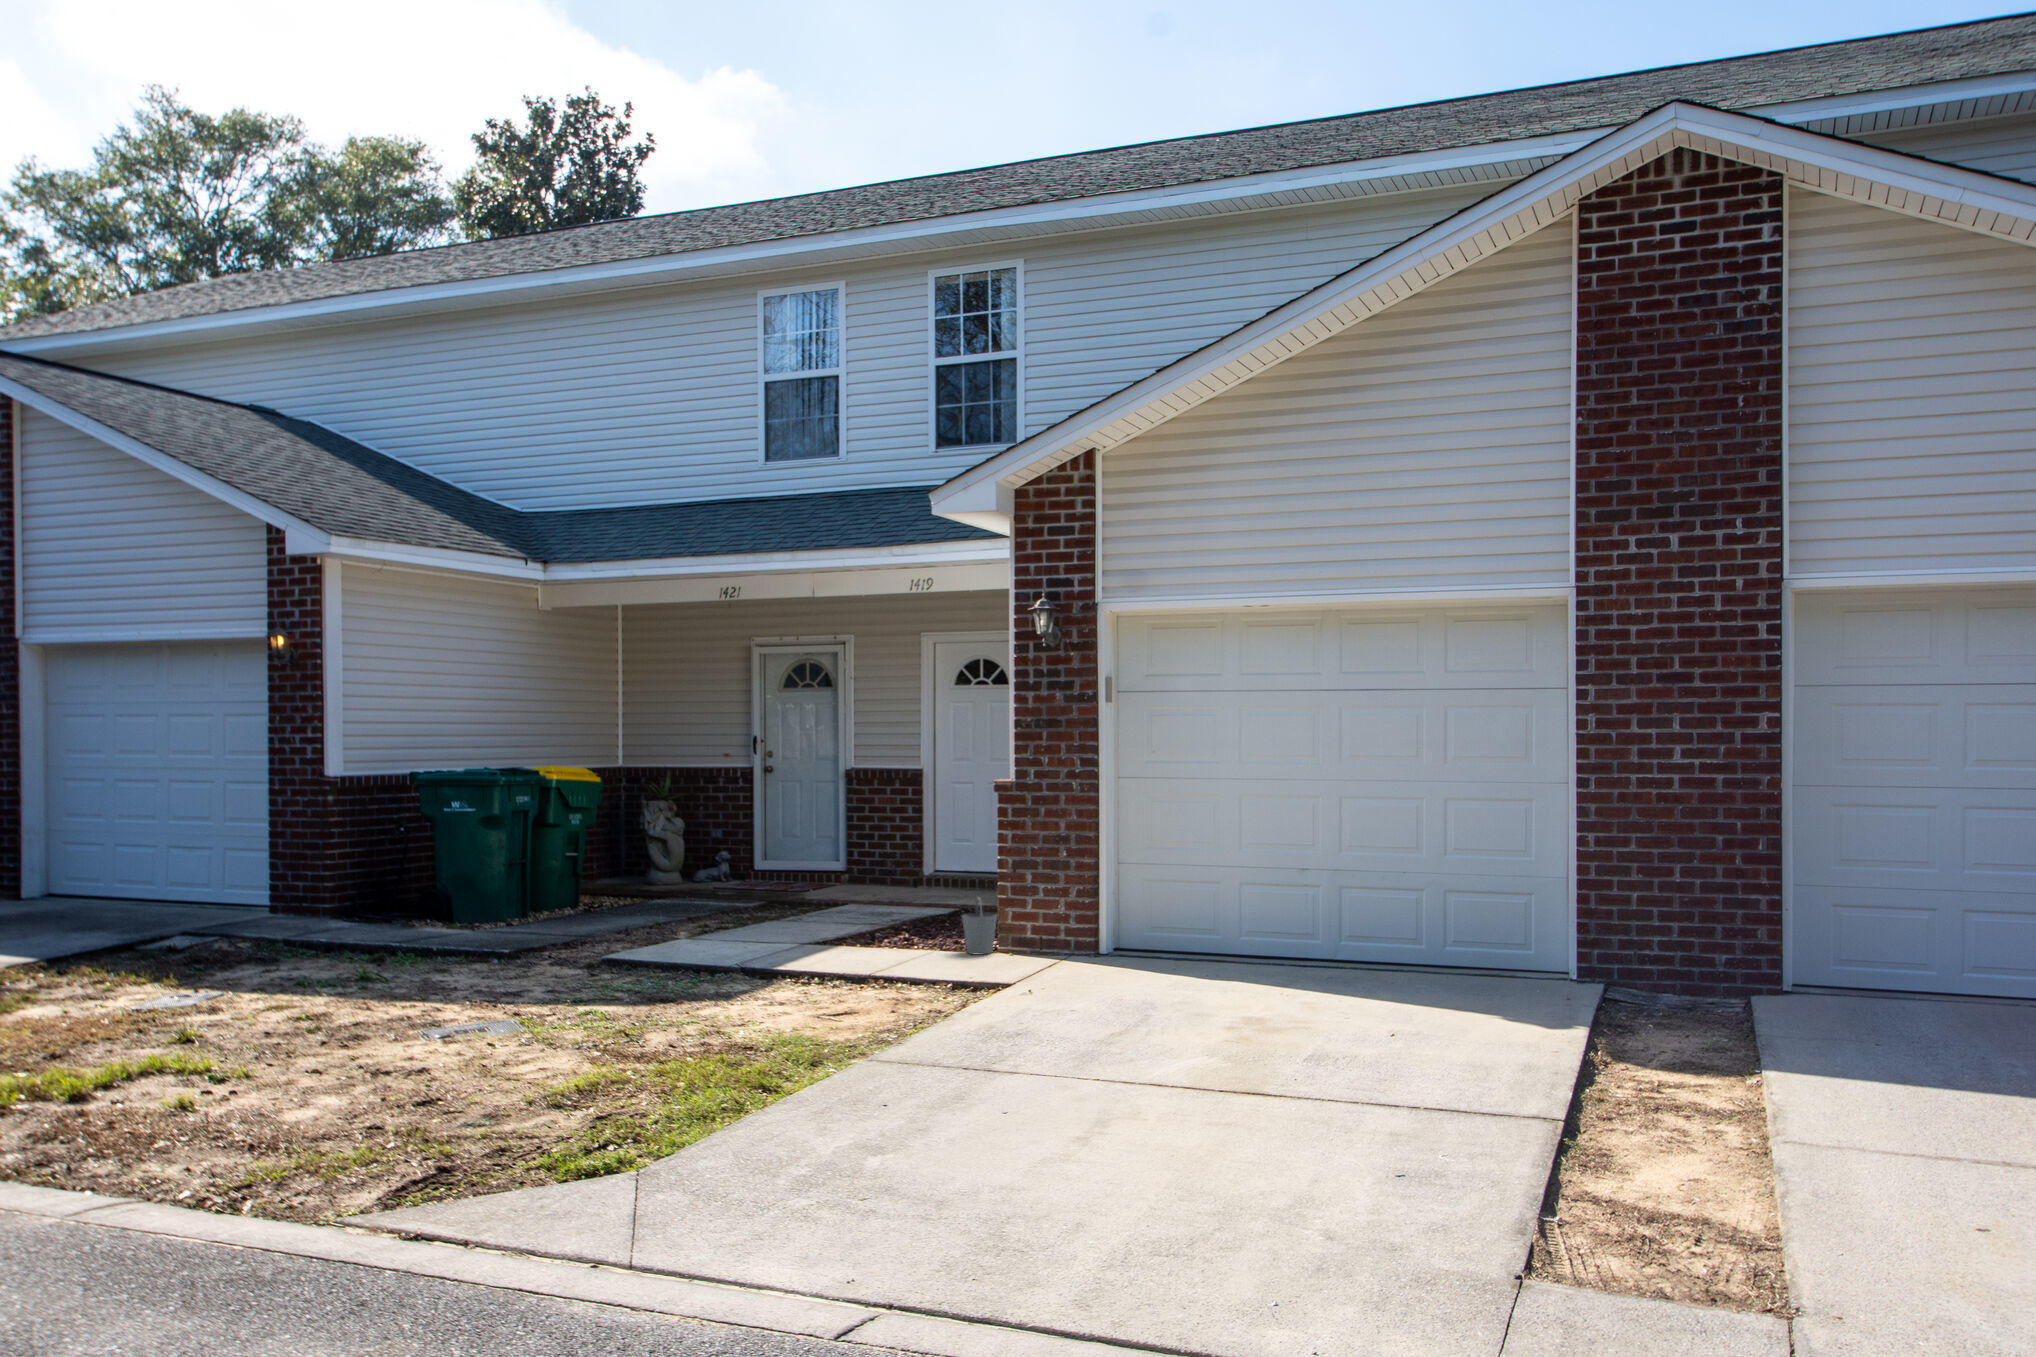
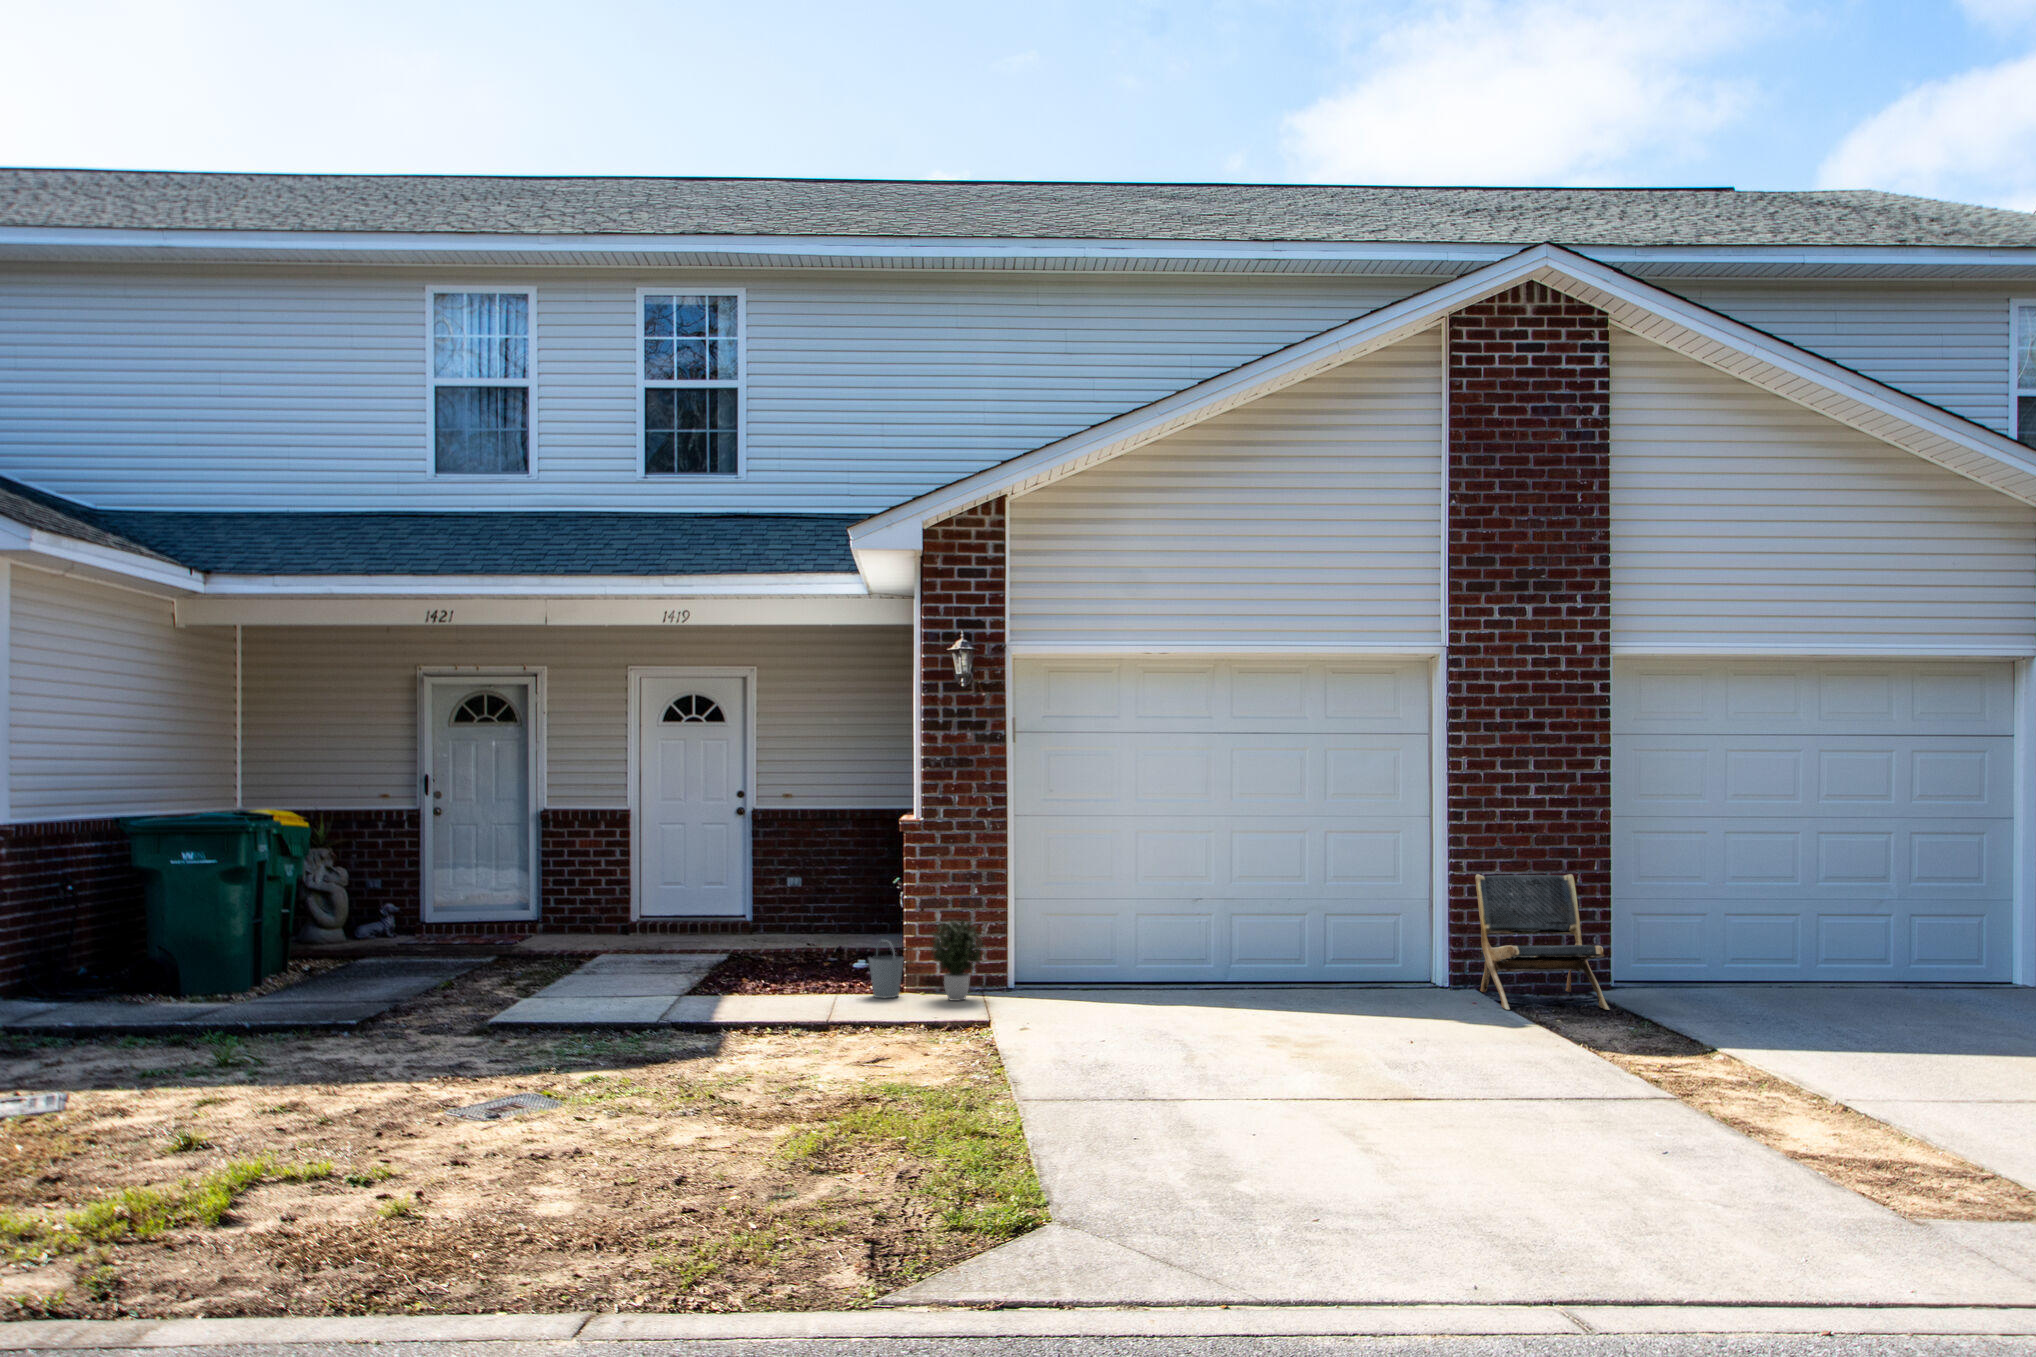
lounge chair: none [1589,852,1725,1022] -> present [1475,874,1610,1010]
potted plant: none [1006,879,1064,961] -> present [931,920,983,1001]

